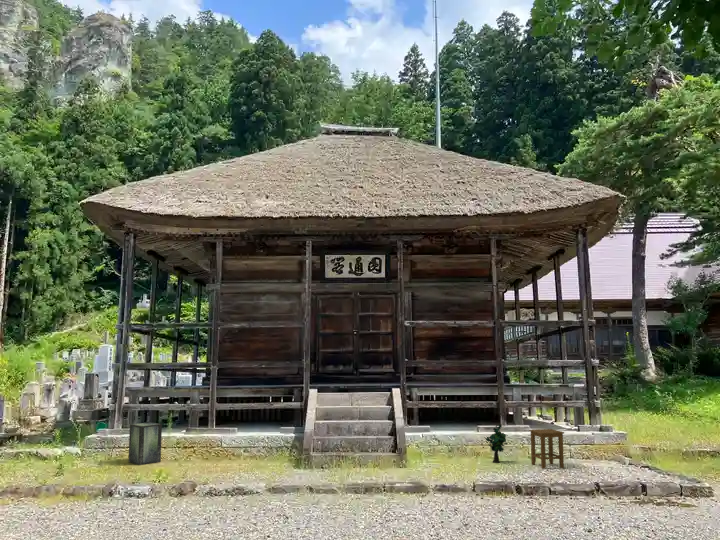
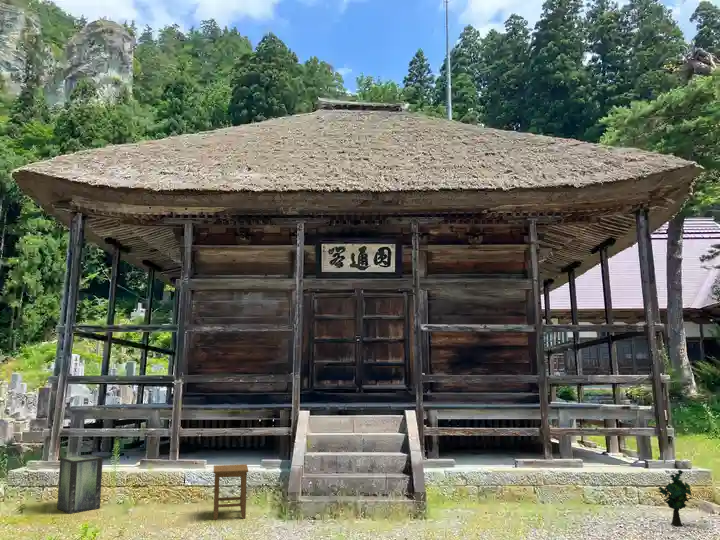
decorative plant: present [486,425,507,463] -> present [659,470,692,526]
stool: present [529,429,564,469] -> present [214,464,248,520]

